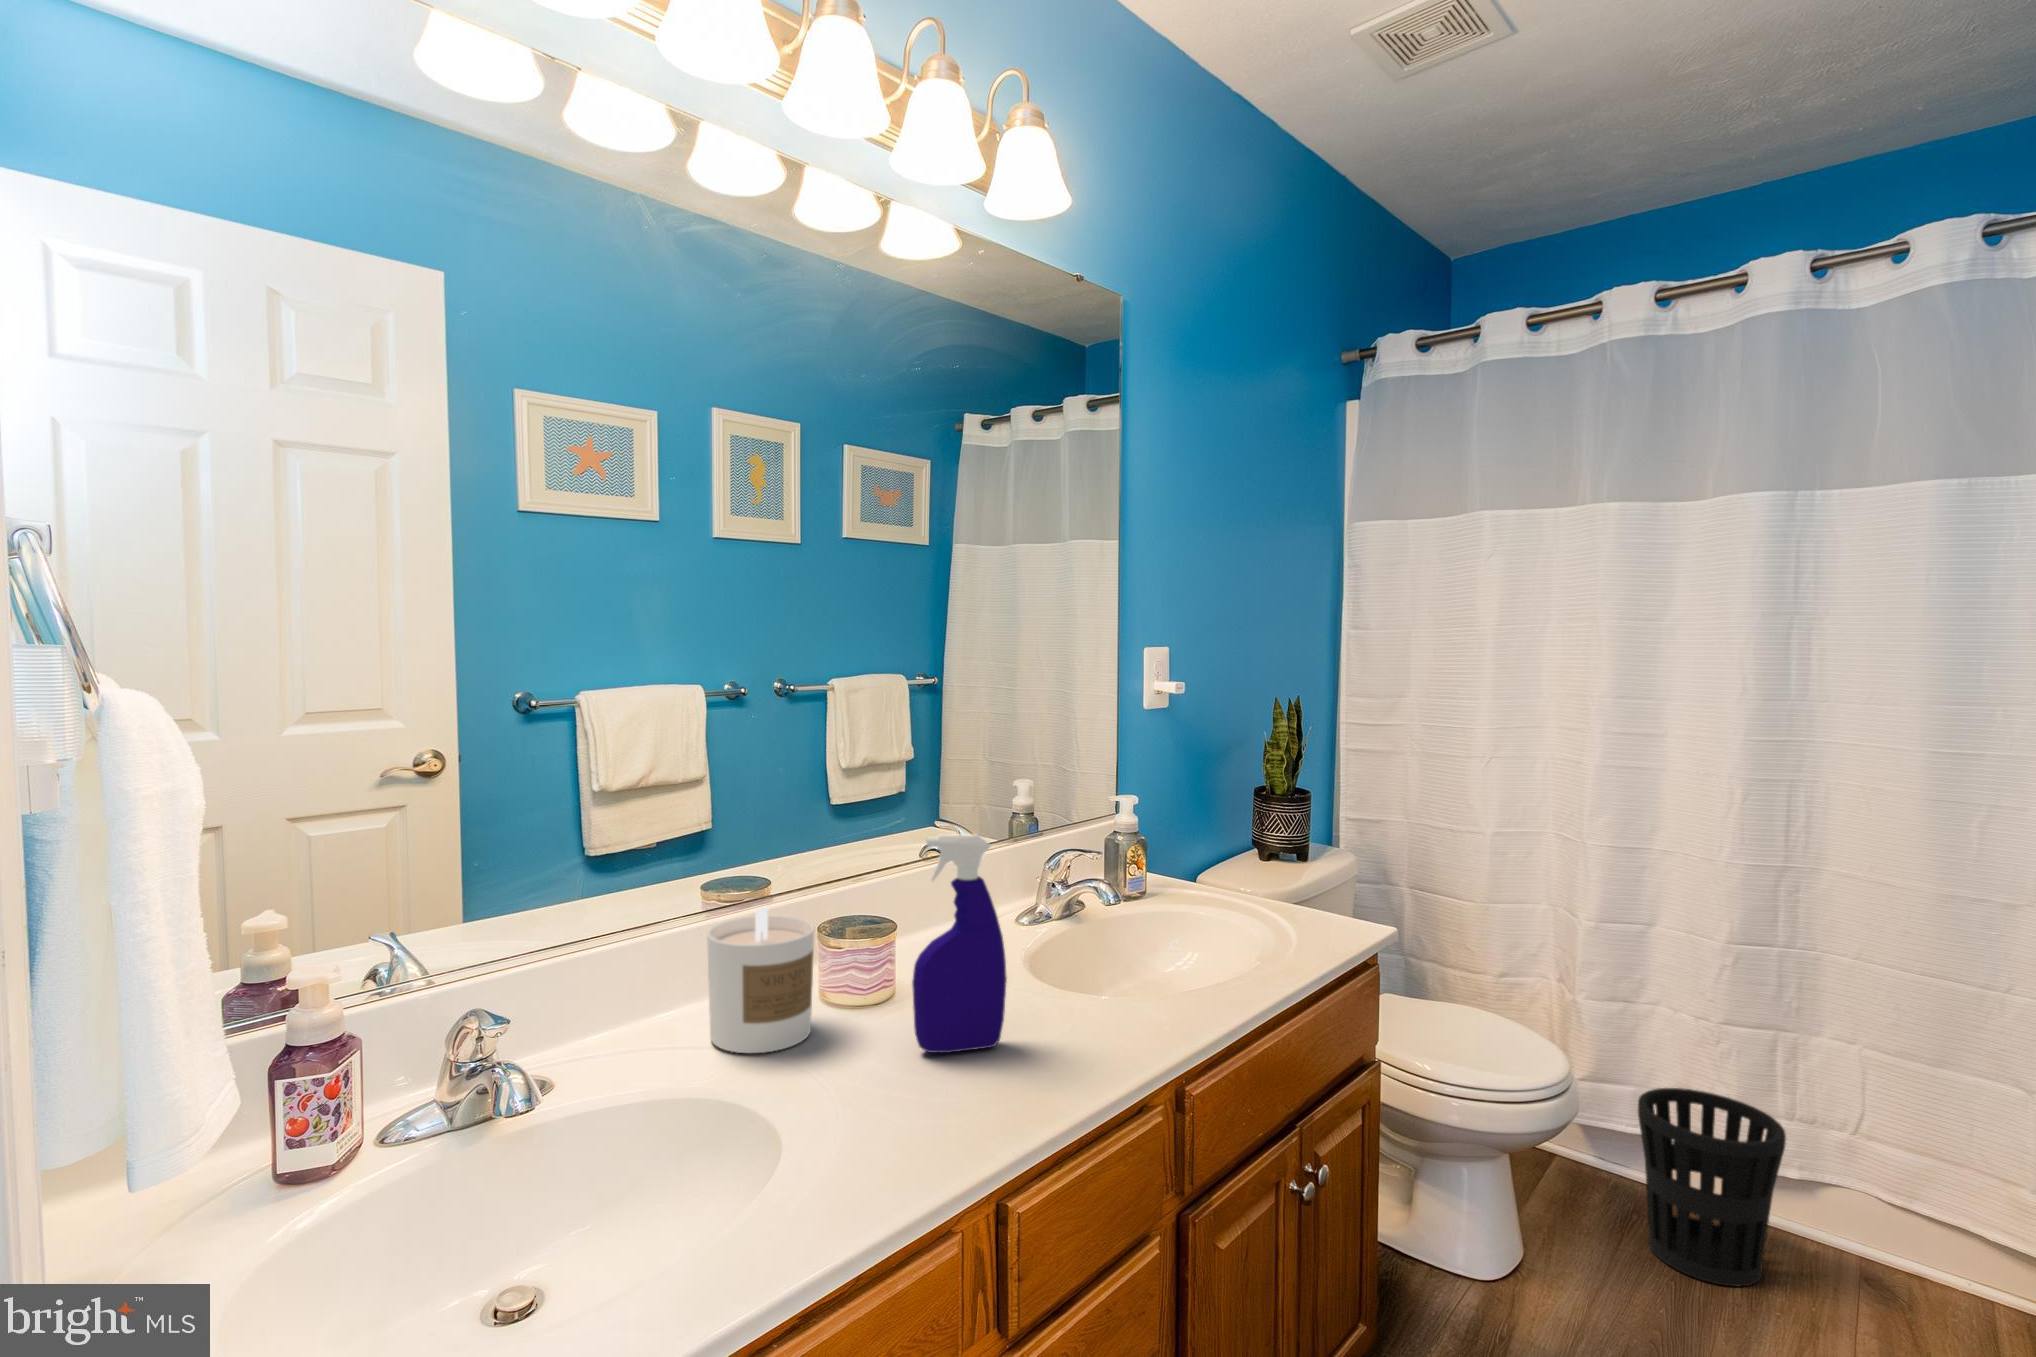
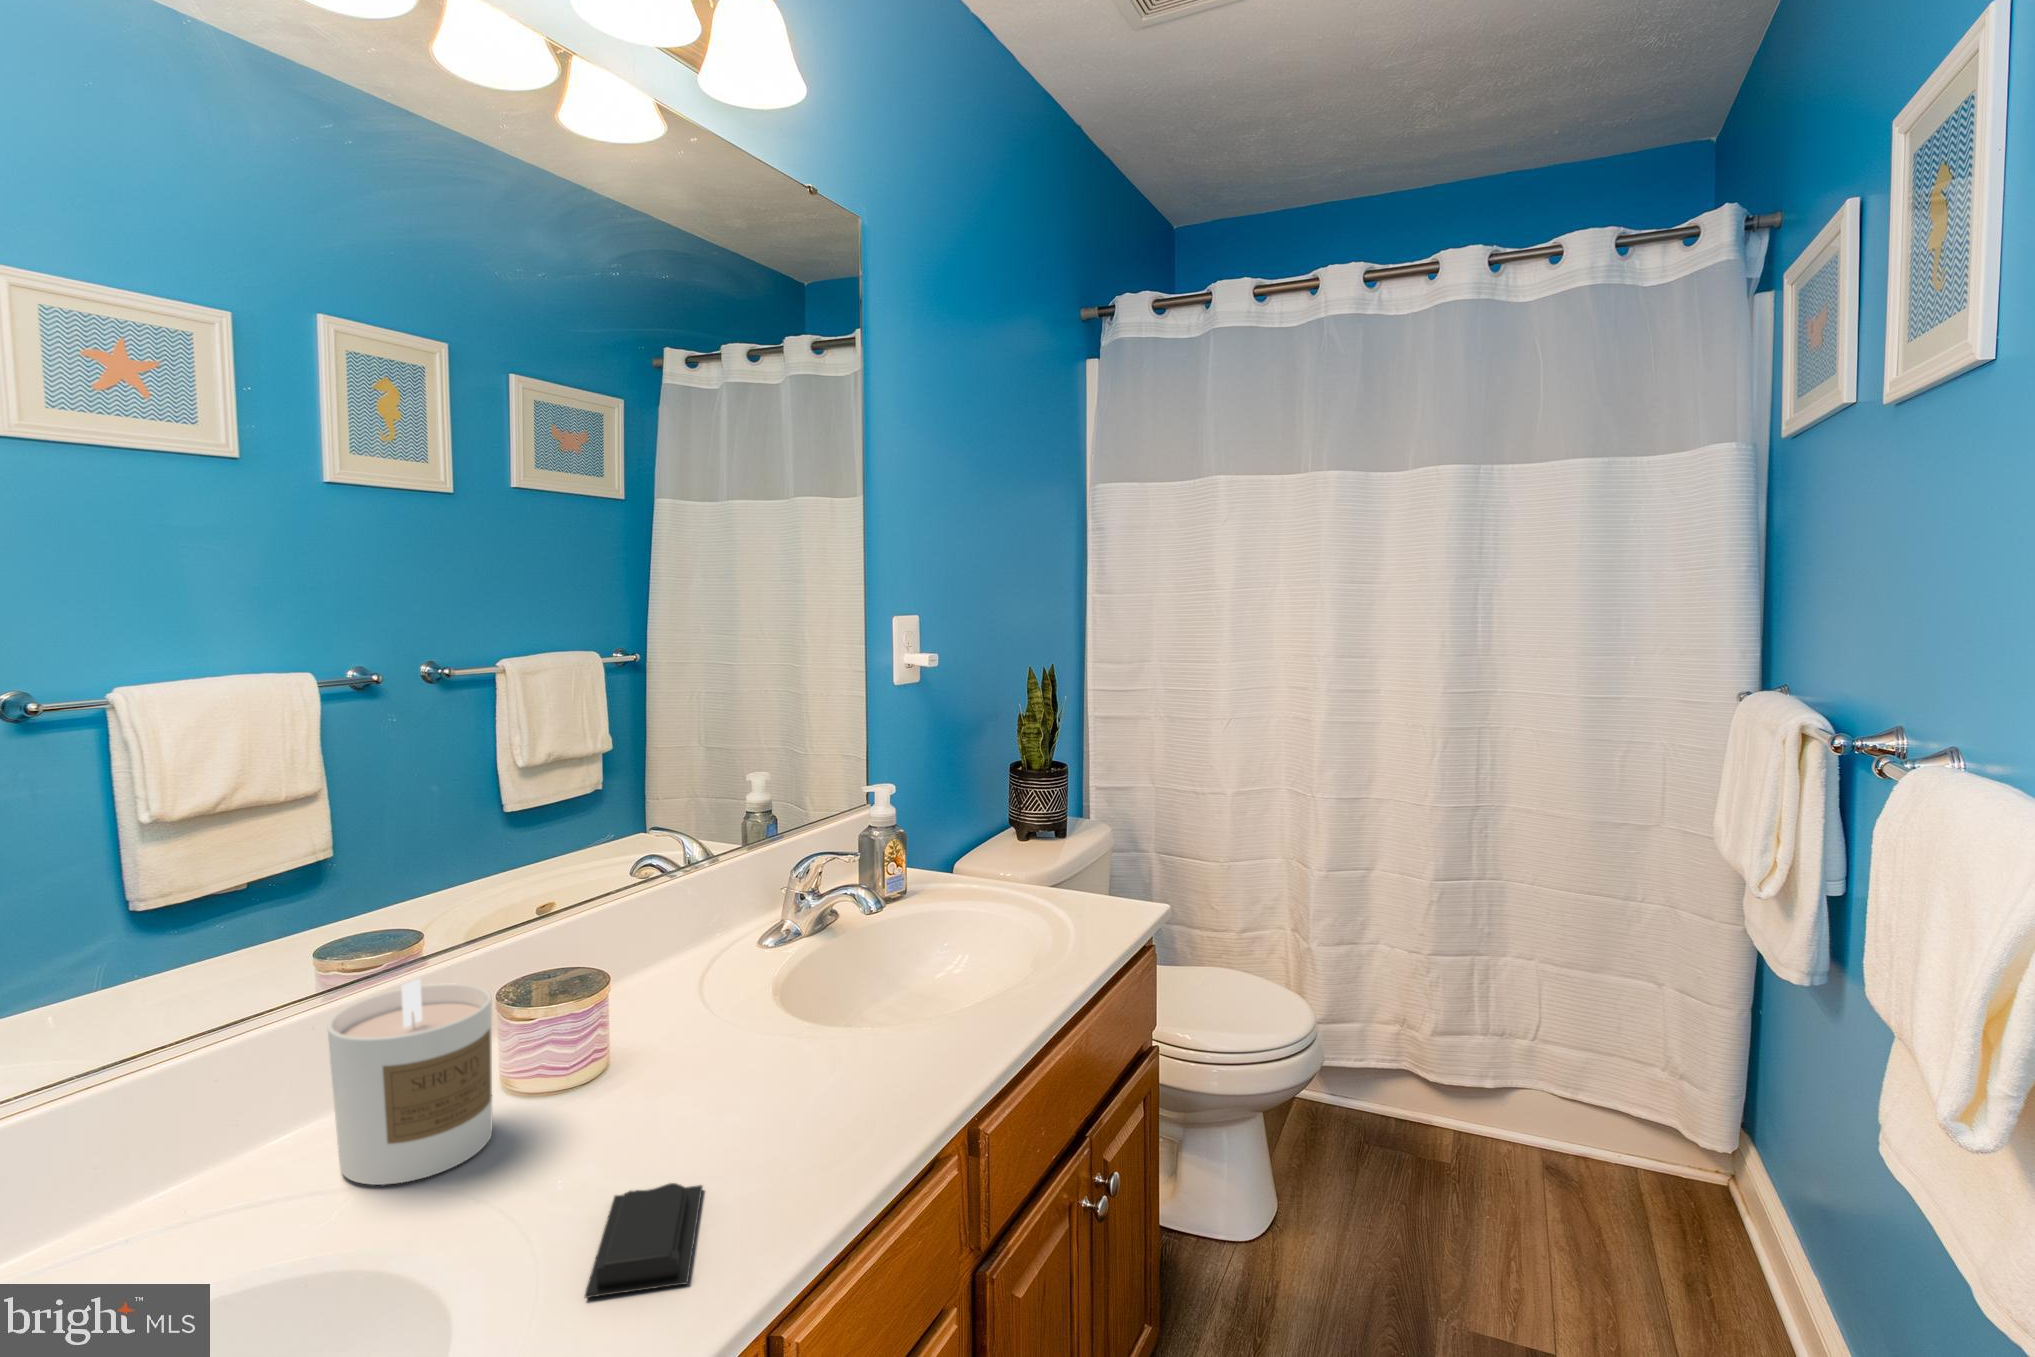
spray bottle: present [912,834,1007,1053] -> none [632,859,758,1144]
soap bar: none [874,1076,960,1142] -> present [585,1183,702,1298]
wastebasket: present [1638,1088,1786,1286] -> none [1372,1022,1496,1203]

